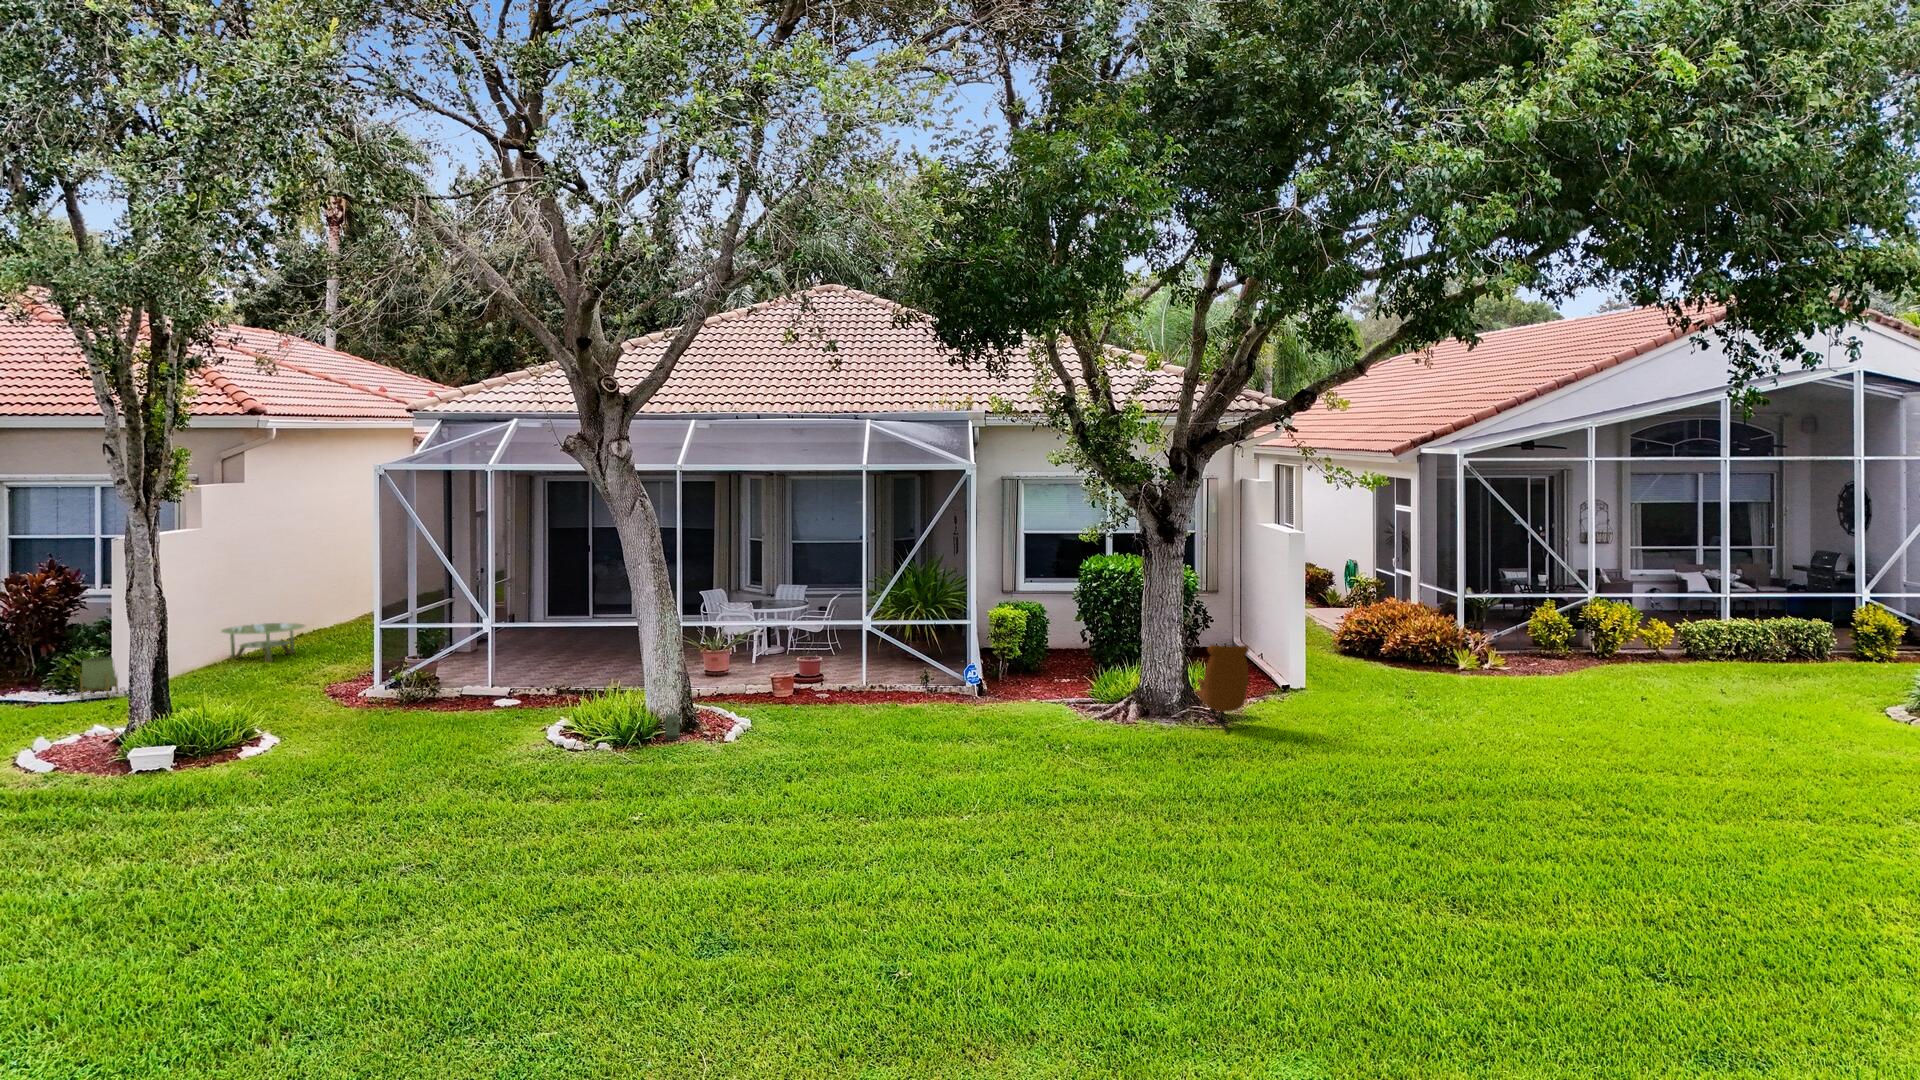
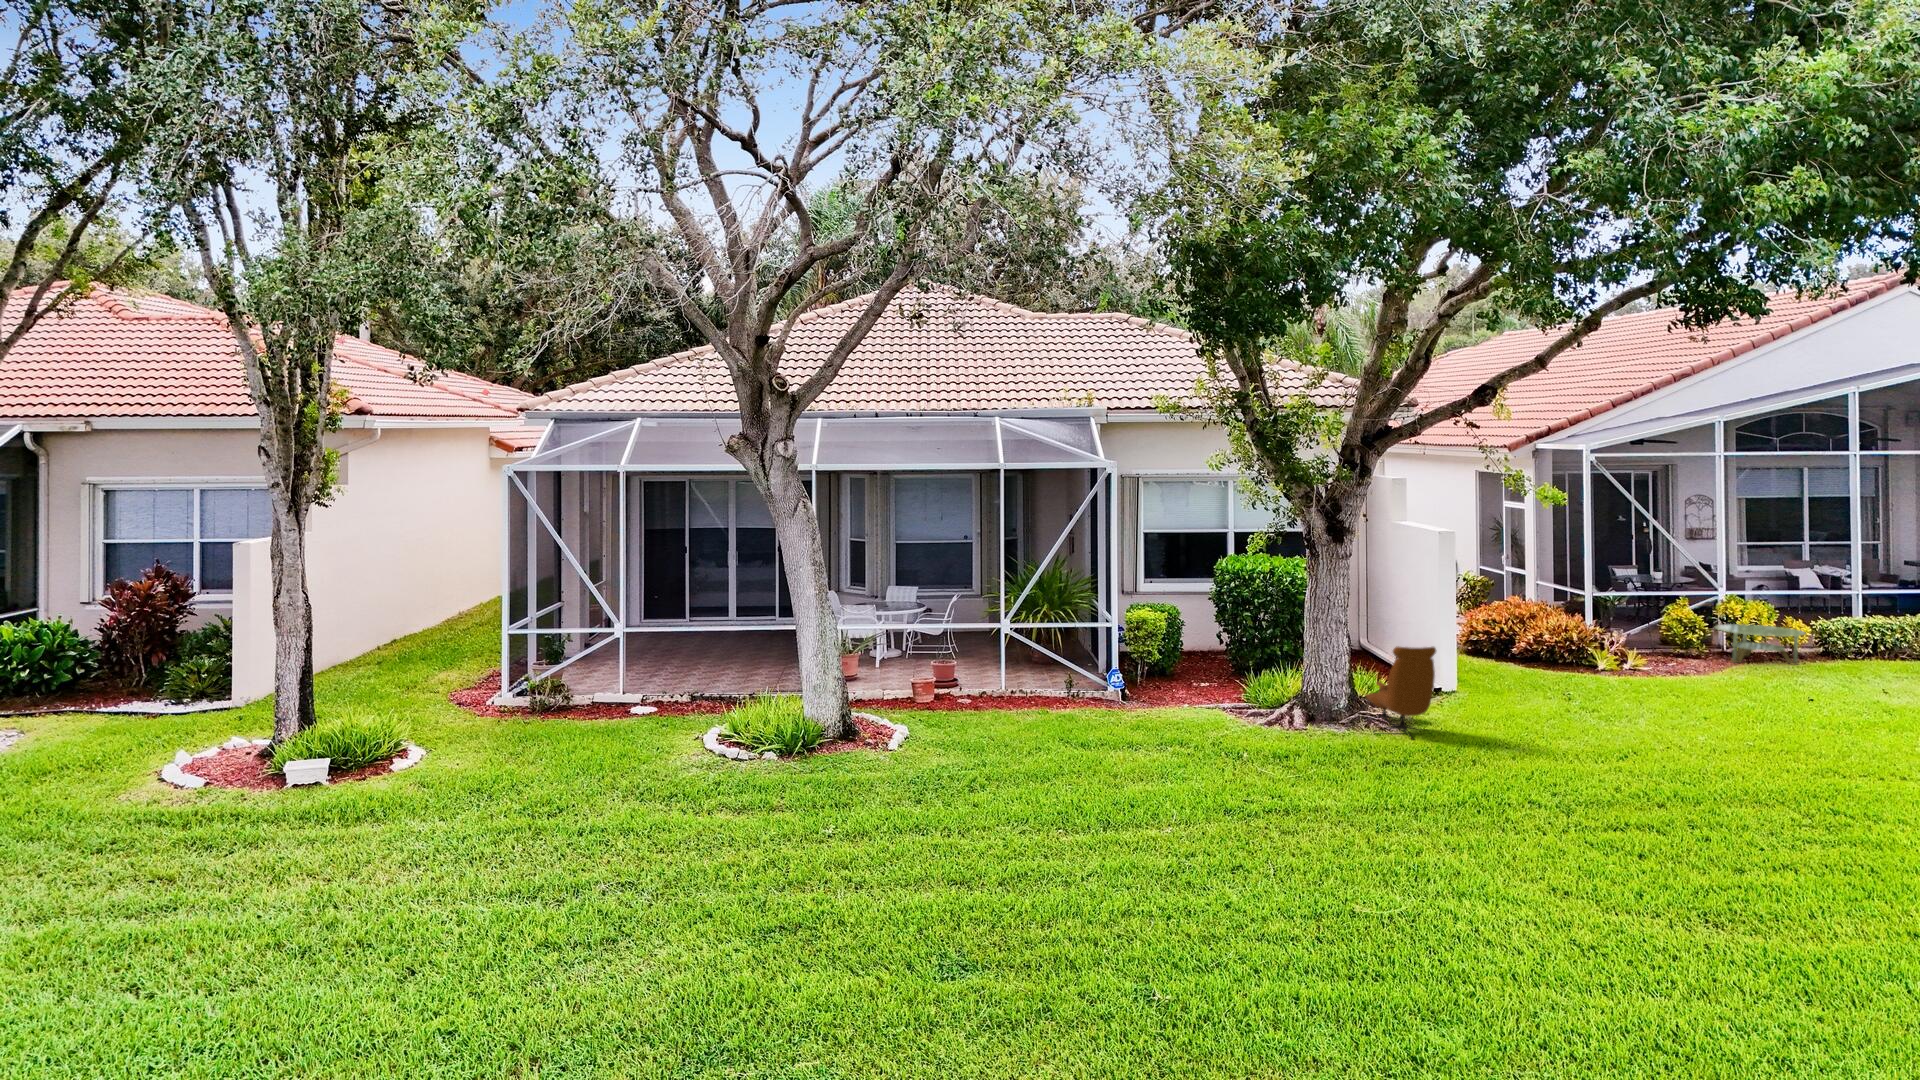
round table: present [222,623,305,663] -> present [1715,624,1805,665]
planter: present [80,657,118,698] -> none [197,665,235,708]
watering can: present [658,711,687,741] -> none [822,712,852,750]

